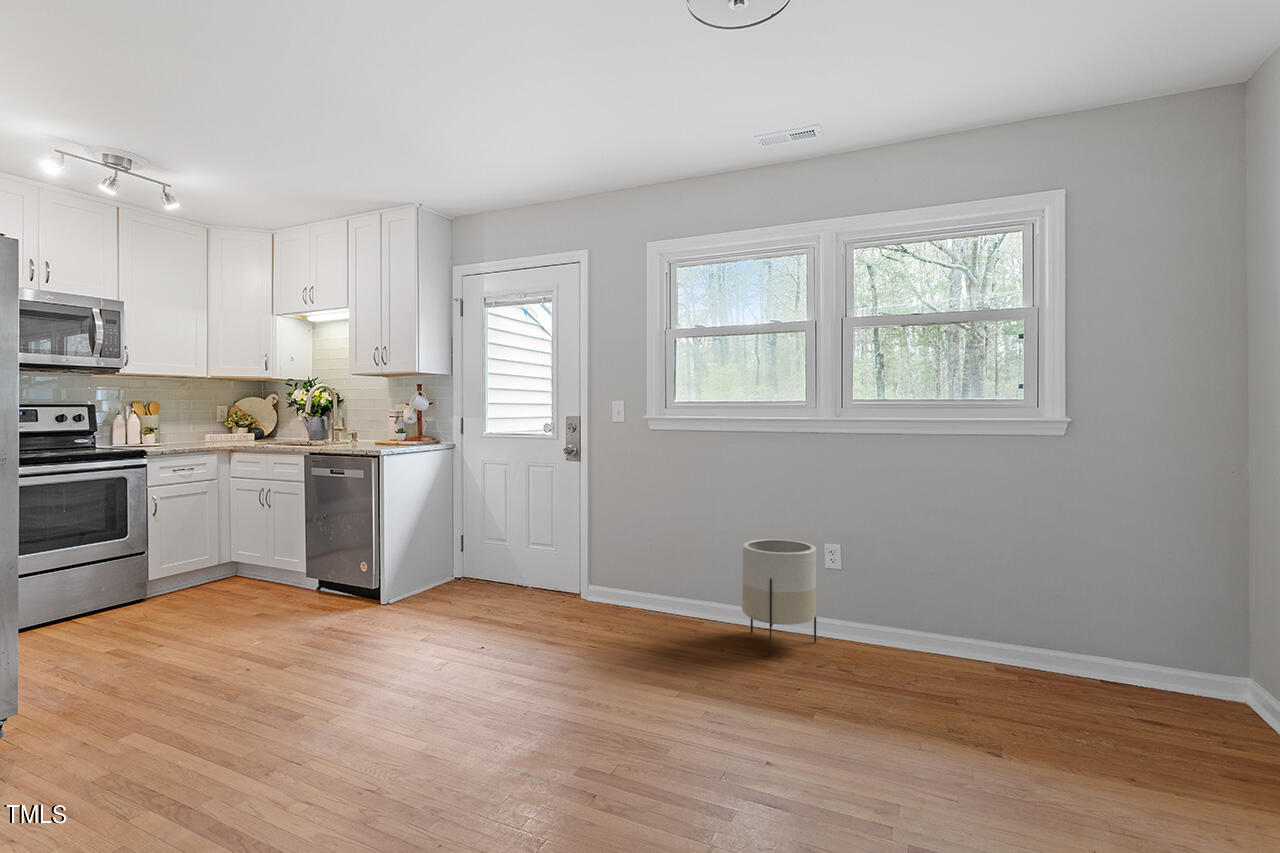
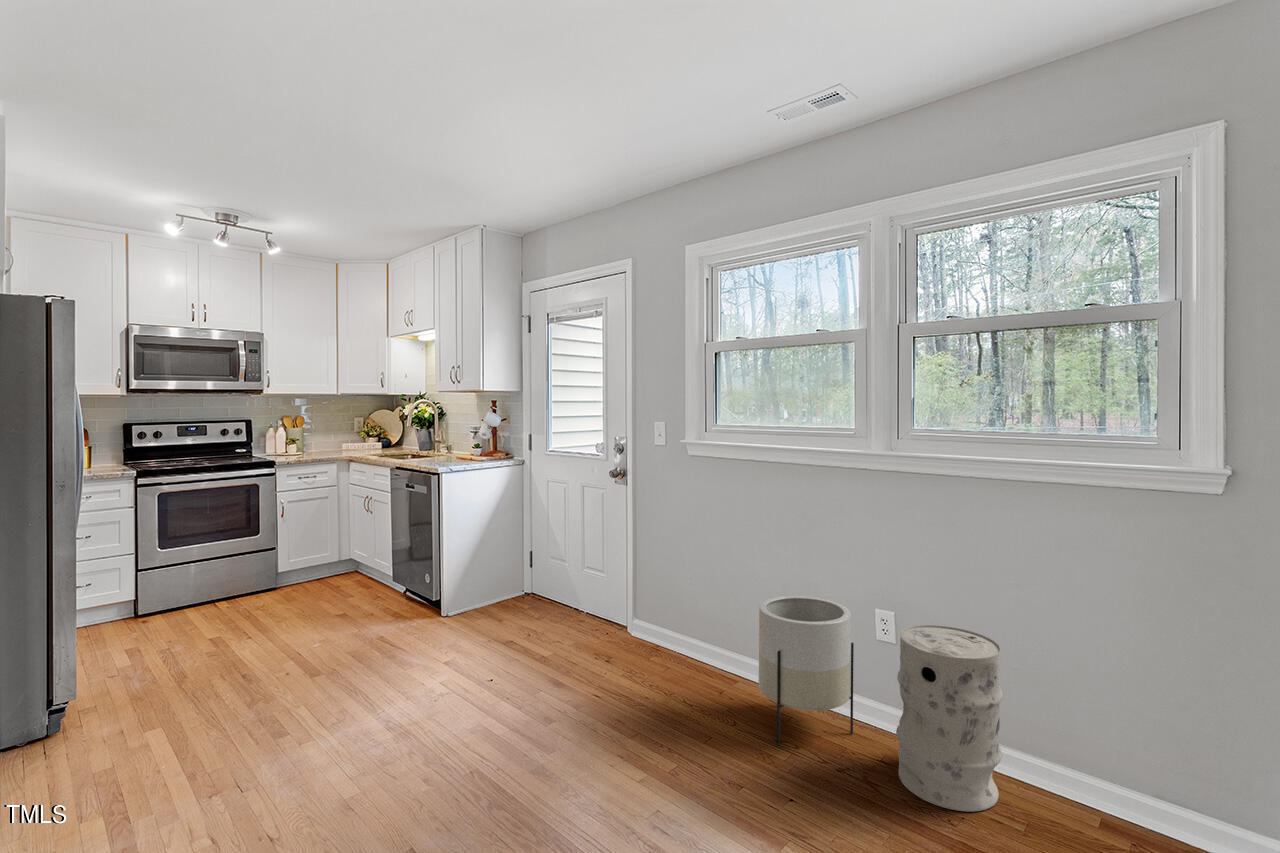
trash can: none [861,547,938,675] -> present [896,625,1003,812]

